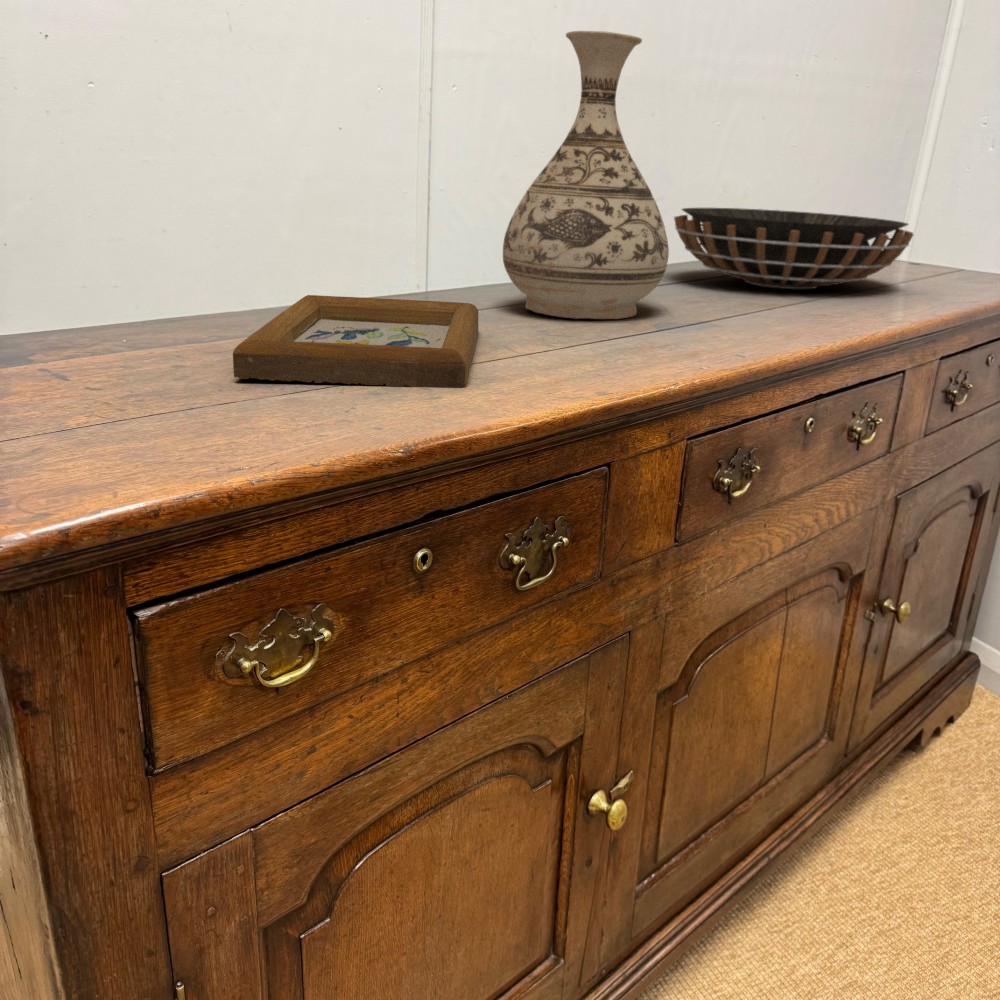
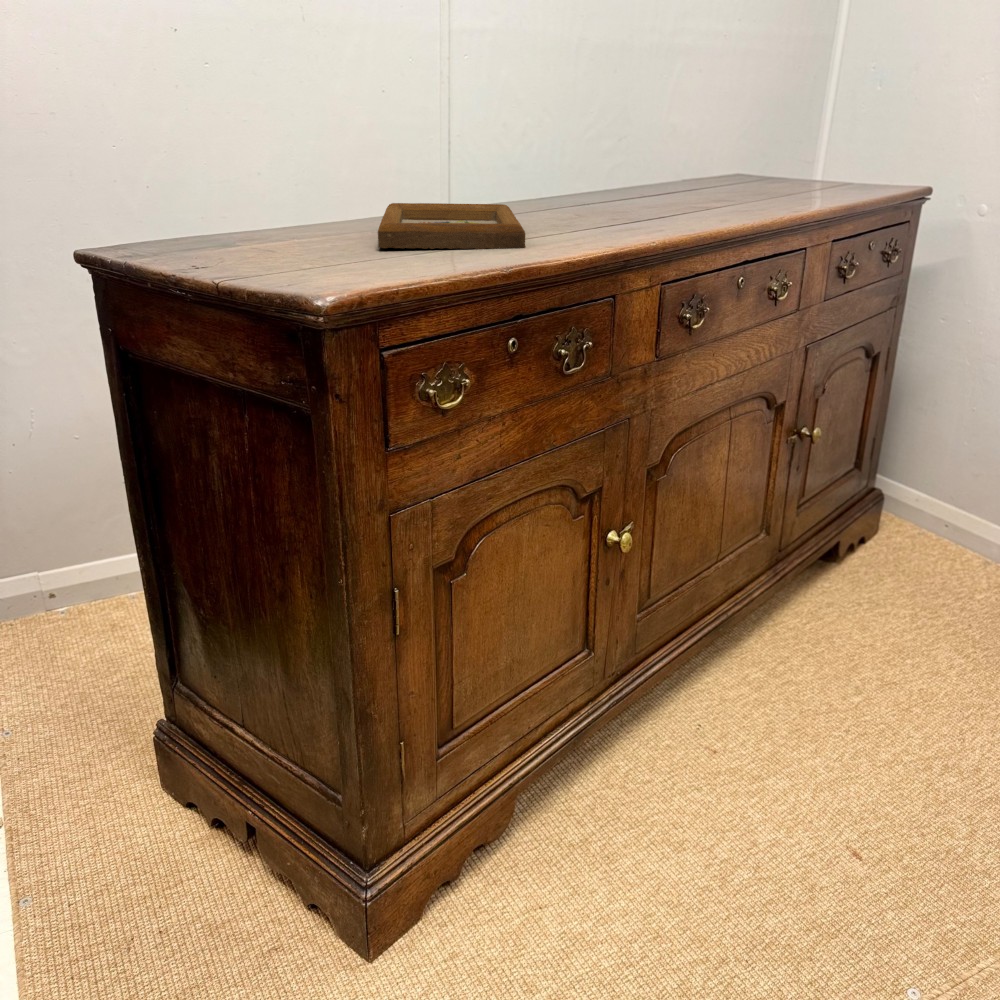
vase: present [503,31,669,319] -> none [516,9,636,217]
decorative bowl: present [674,208,913,289] -> none [632,137,811,197]

